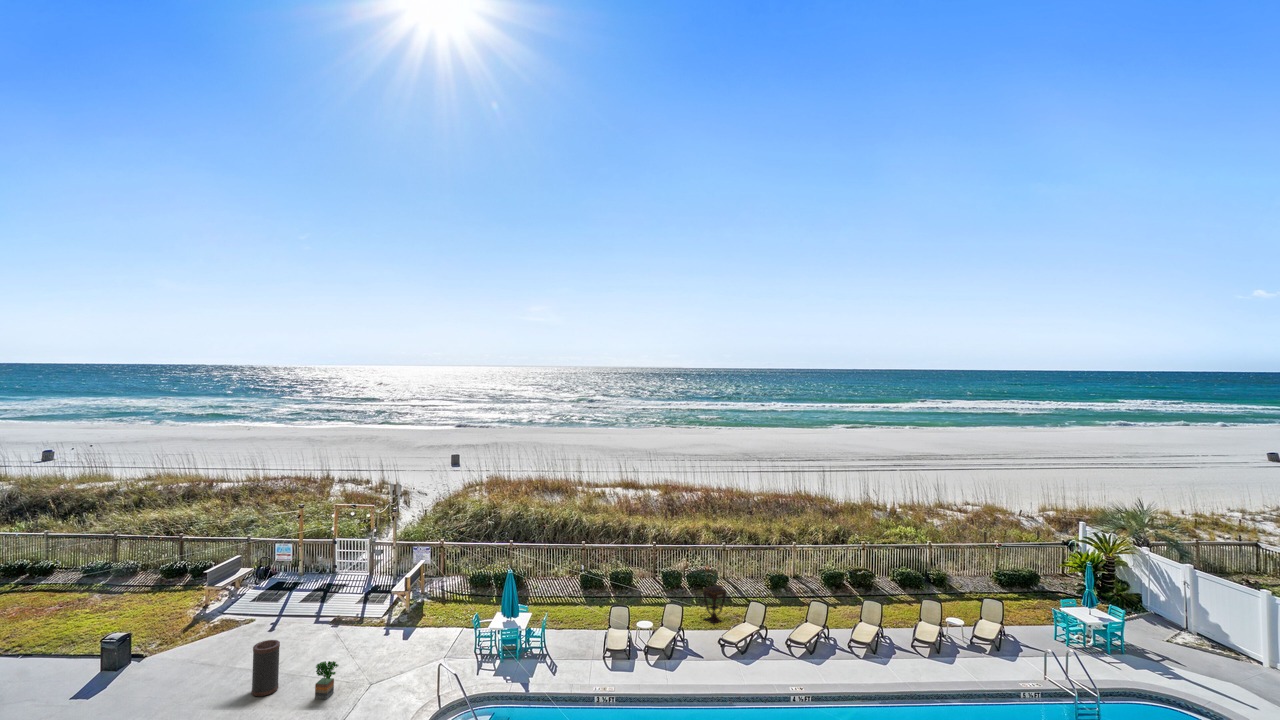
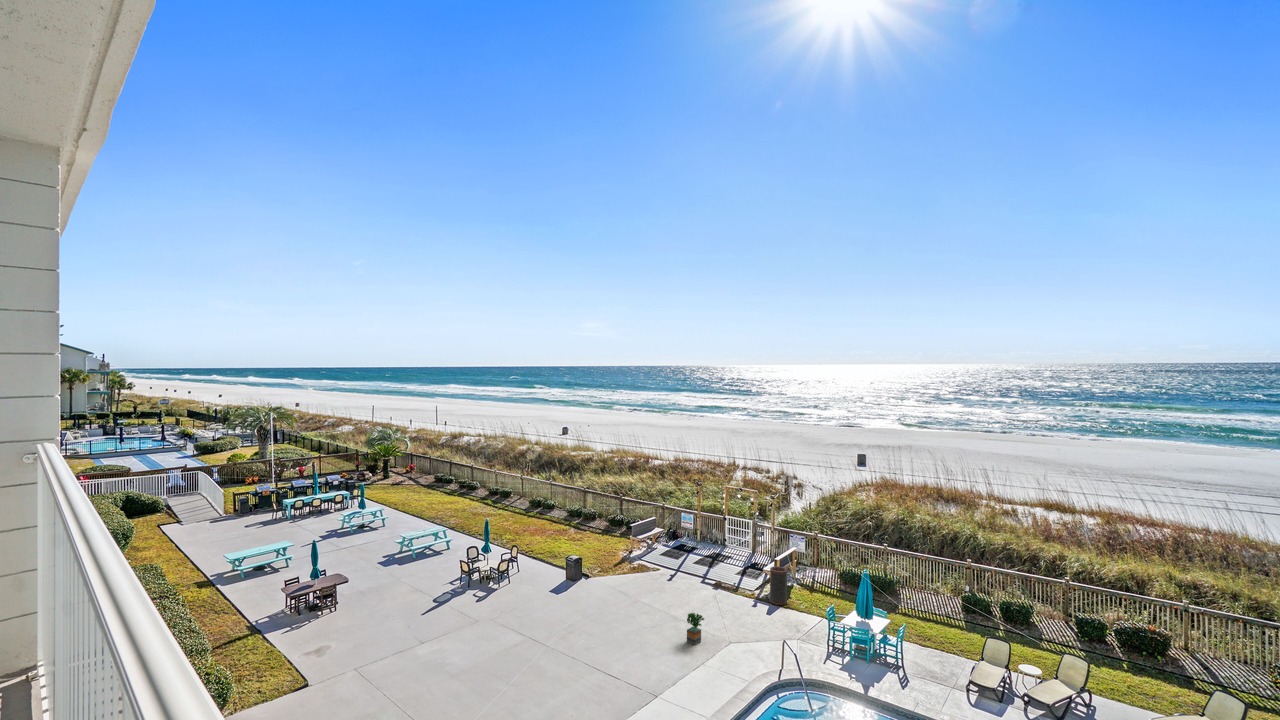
side table: present [703,586,726,625] -> none [1132,648,1172,702]
trash can: present [251,640,280,696] -> present [770,566,787,605]

